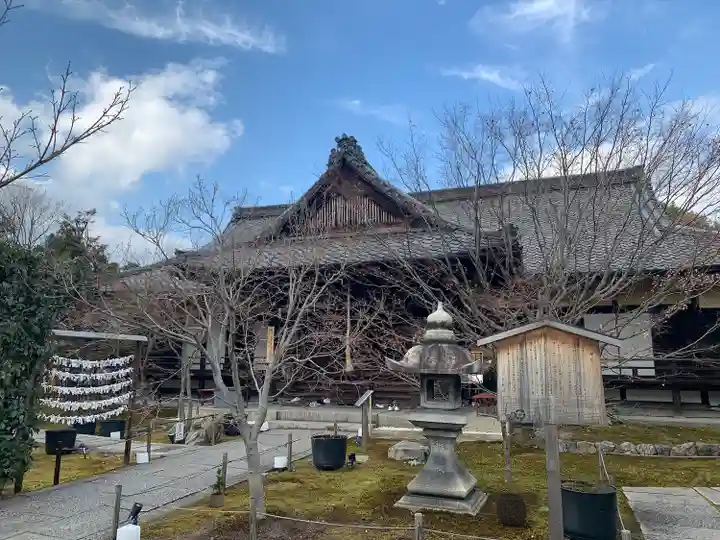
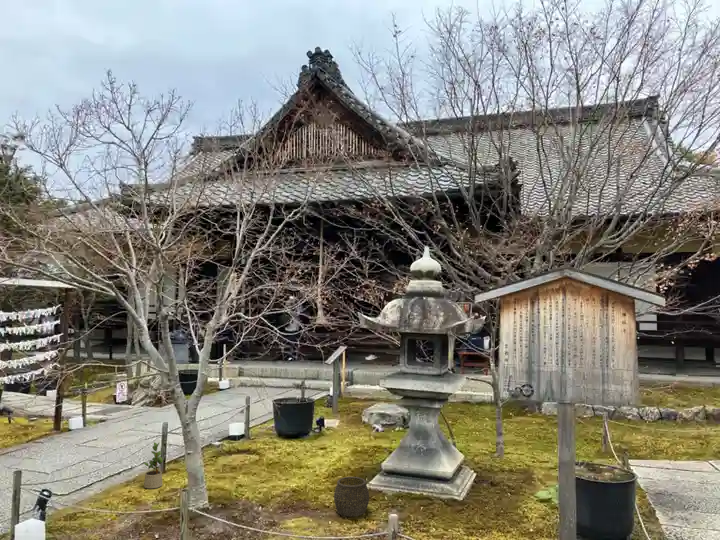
woven basket: present [496,493,527,525] -> present [334,477,369,517]

